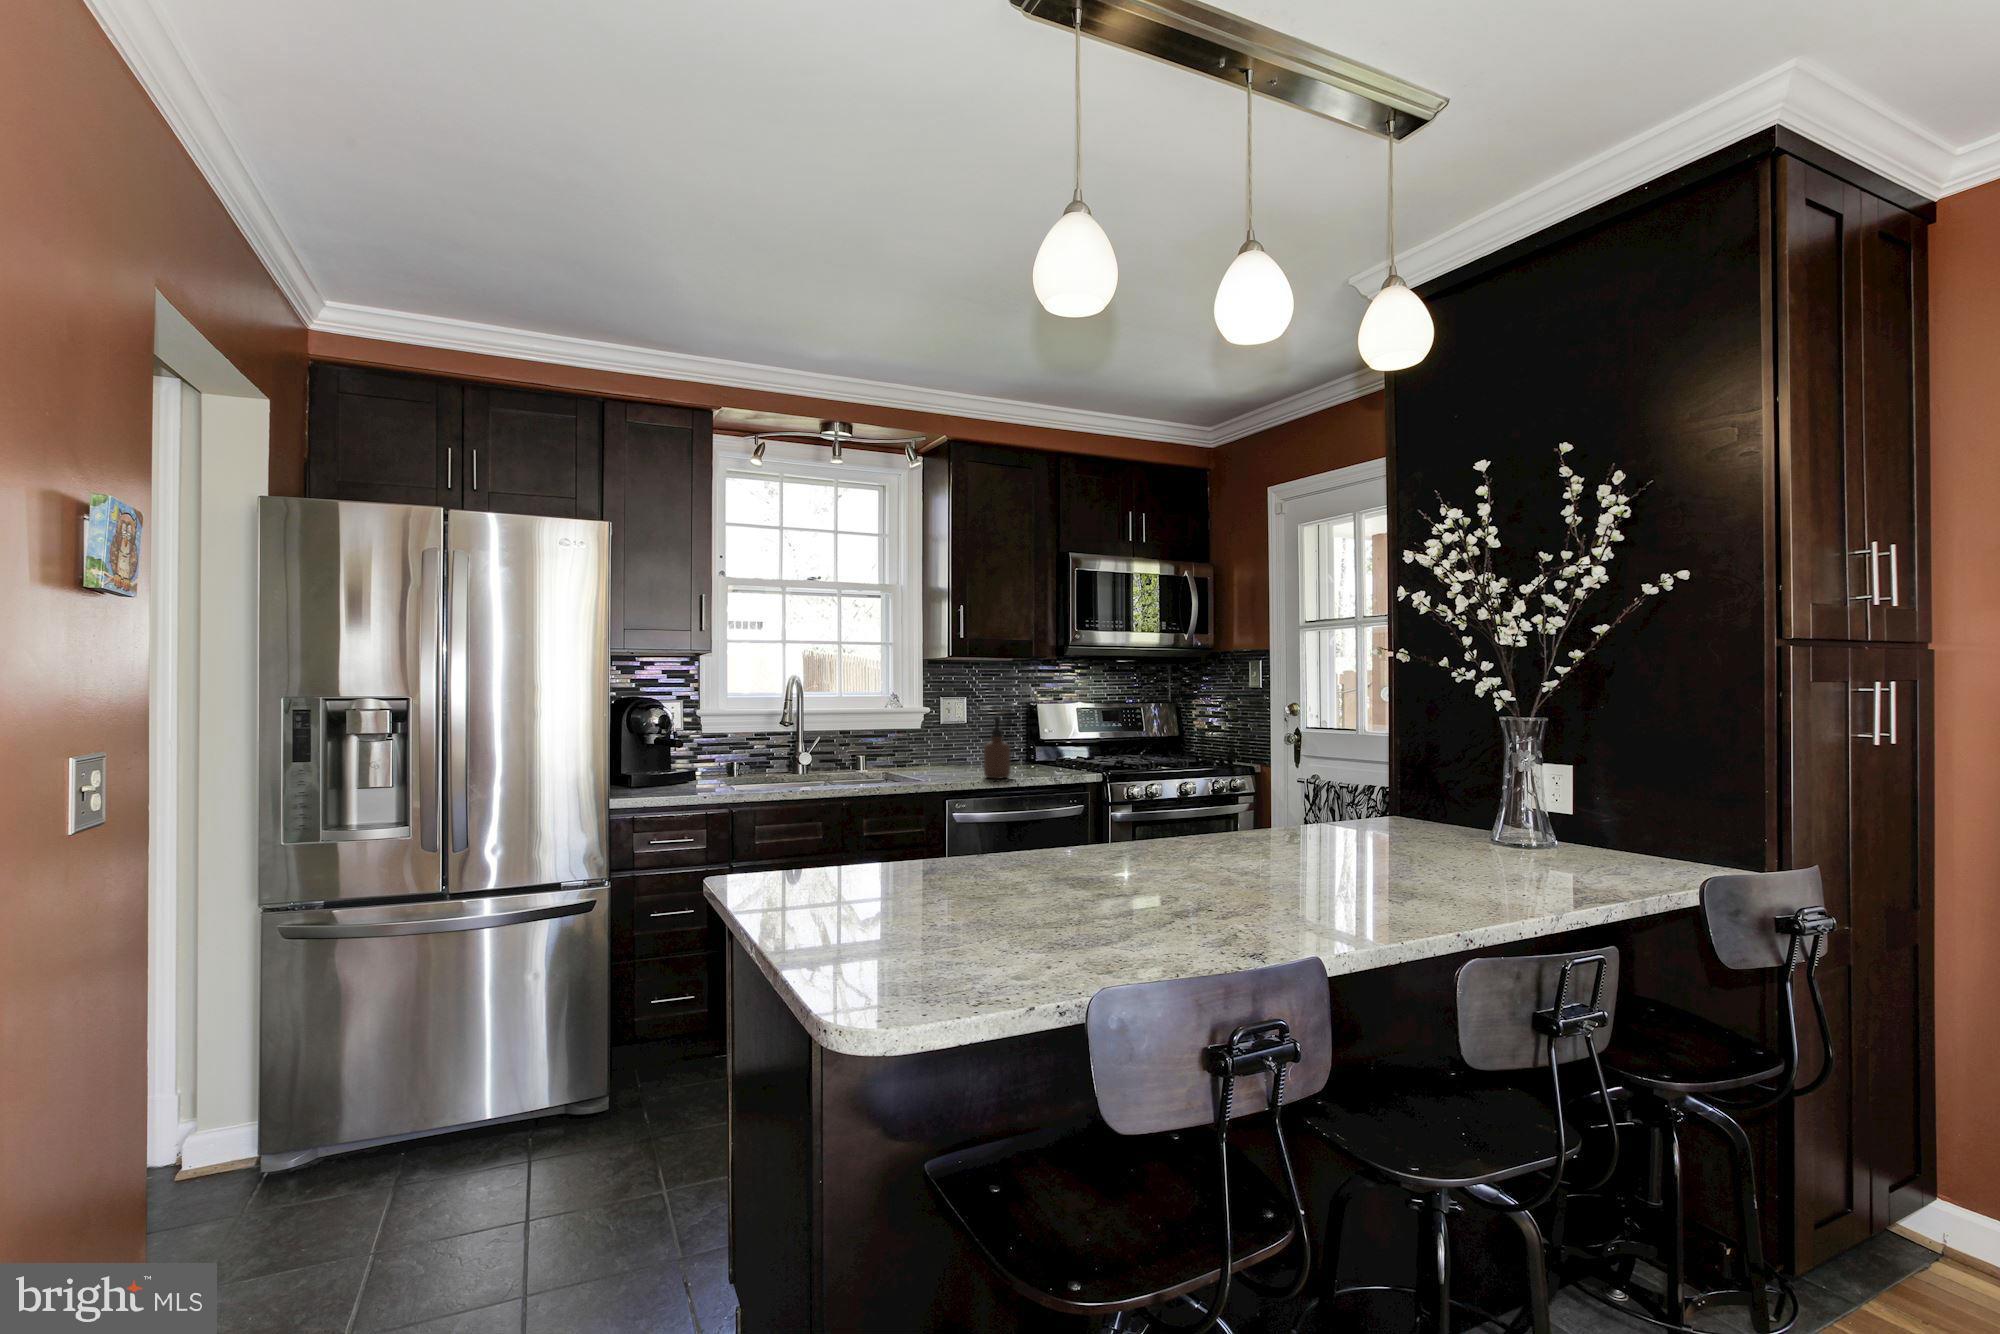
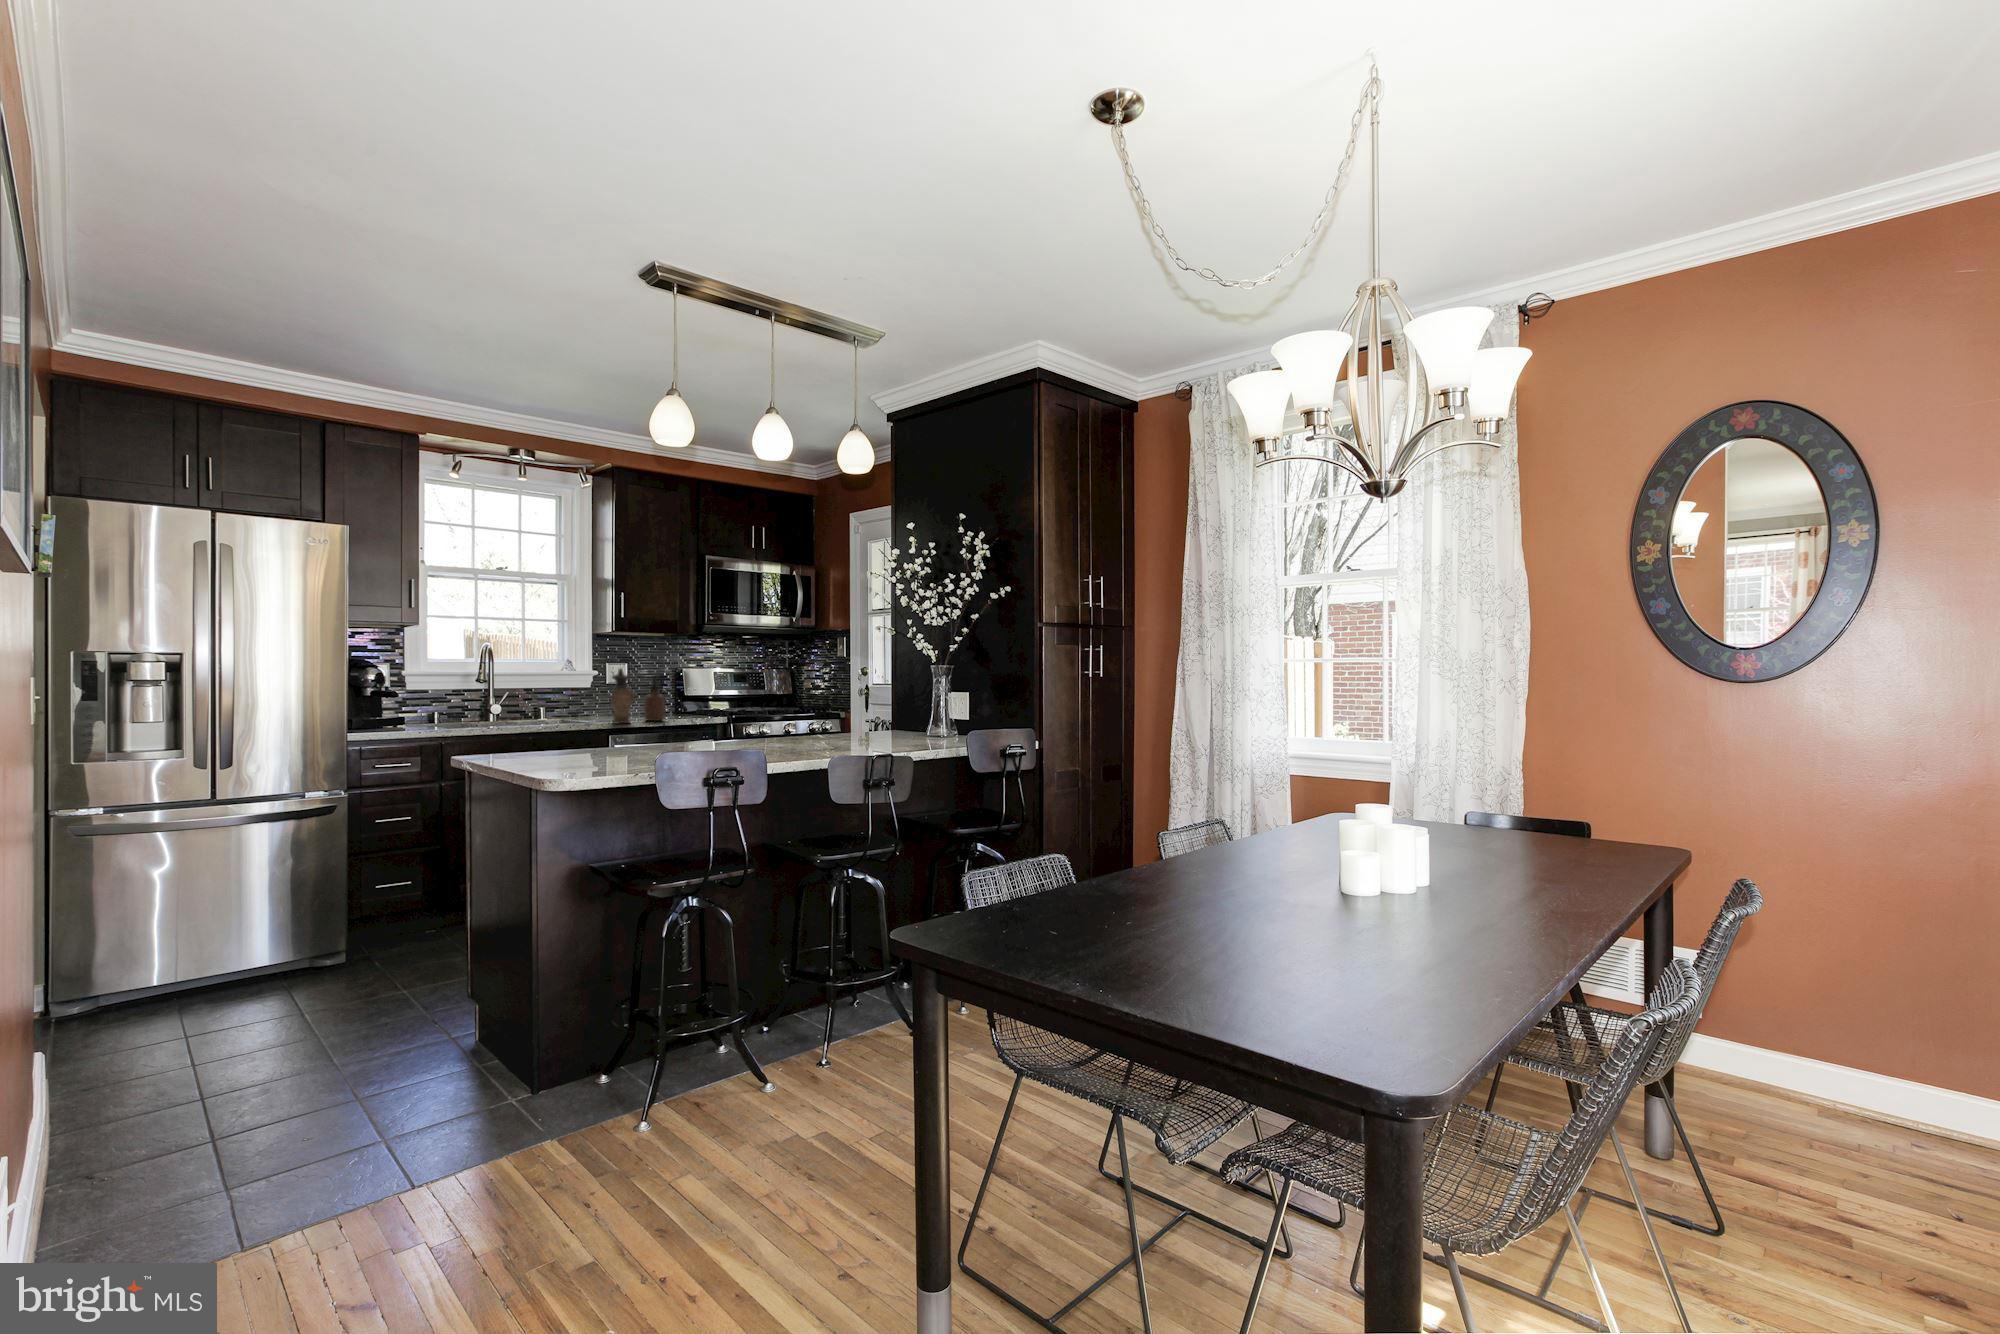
ceramic pitcher: none [939,705,971,782] -> present [610,668,635,723]

